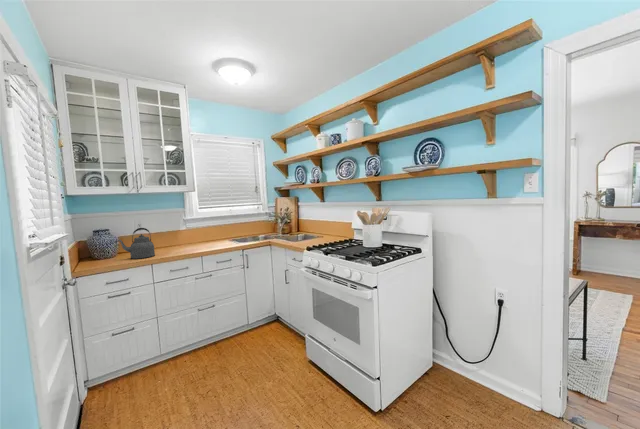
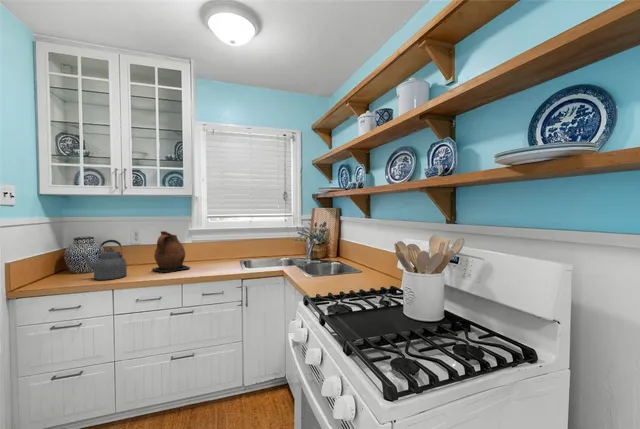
ceramic pitcher: none [166,220,197,251] -> present [153,231,190,272]

